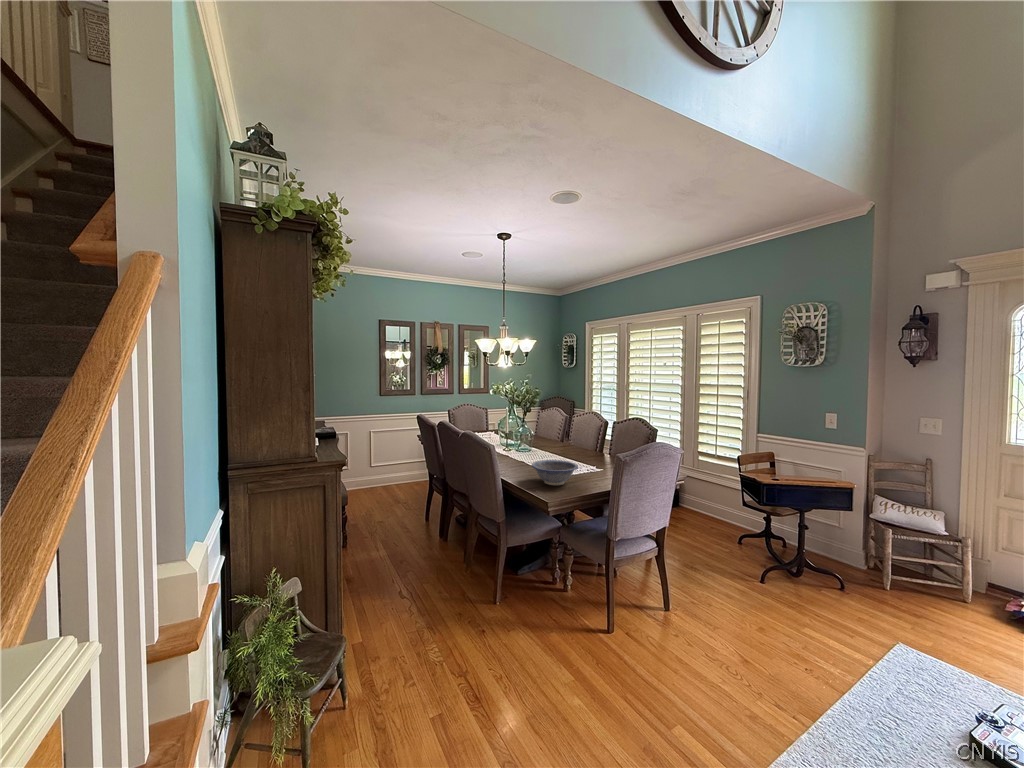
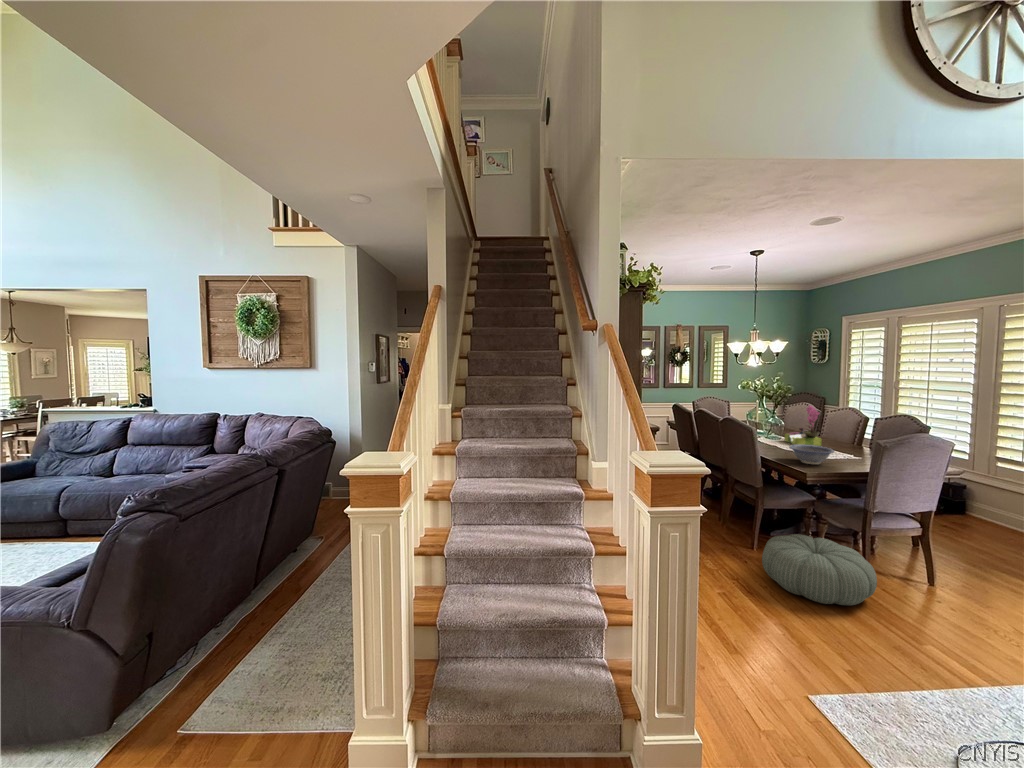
flower arrangement: none [533,410,568,458] -> present [784,406,822,446]
pouf: none [497,582,623,693] -> present [762,534,877,605]

